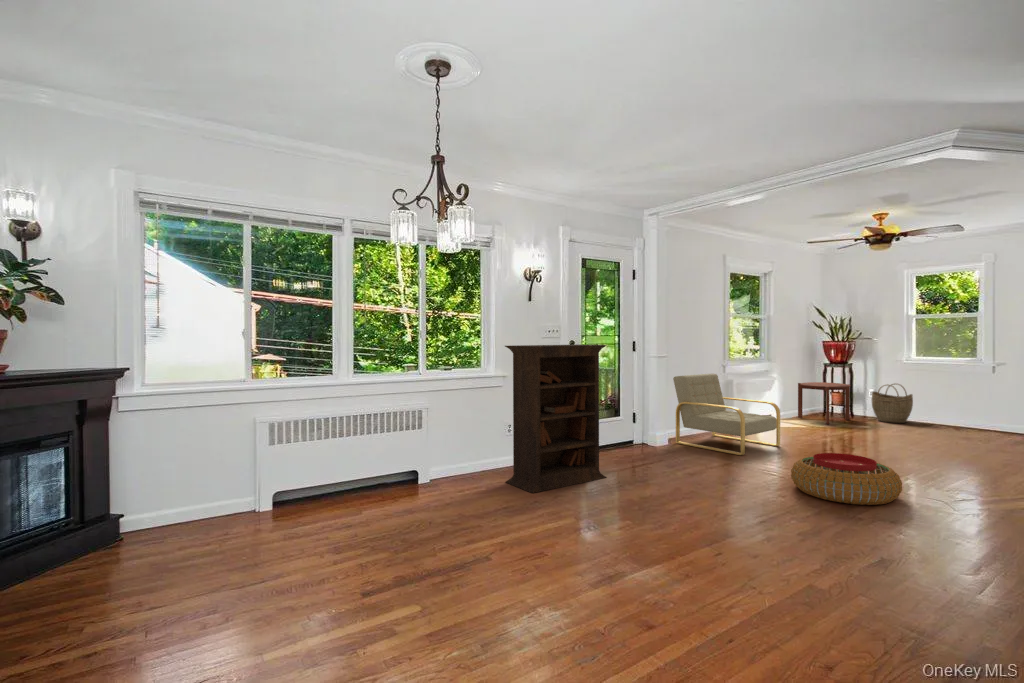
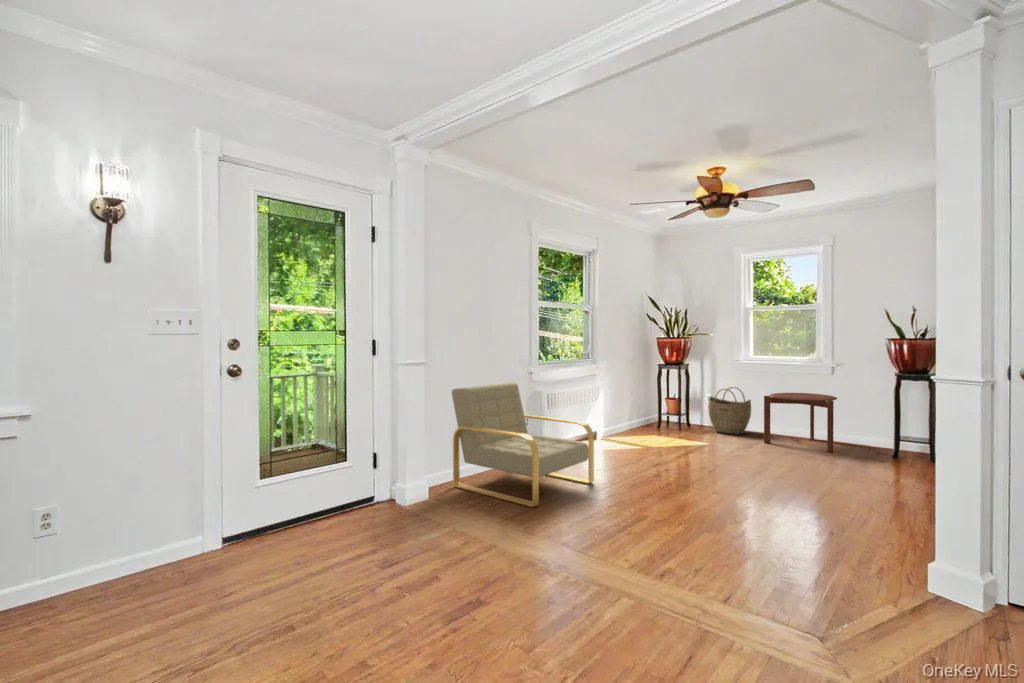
bookcase: present [505,345,607,493] -> none [27,344,272,666]
side table: present [798,382,850,424] -> present [764,393,837,452]
pouf: present [791,453,902,505] -> none [581,519,747,627]

